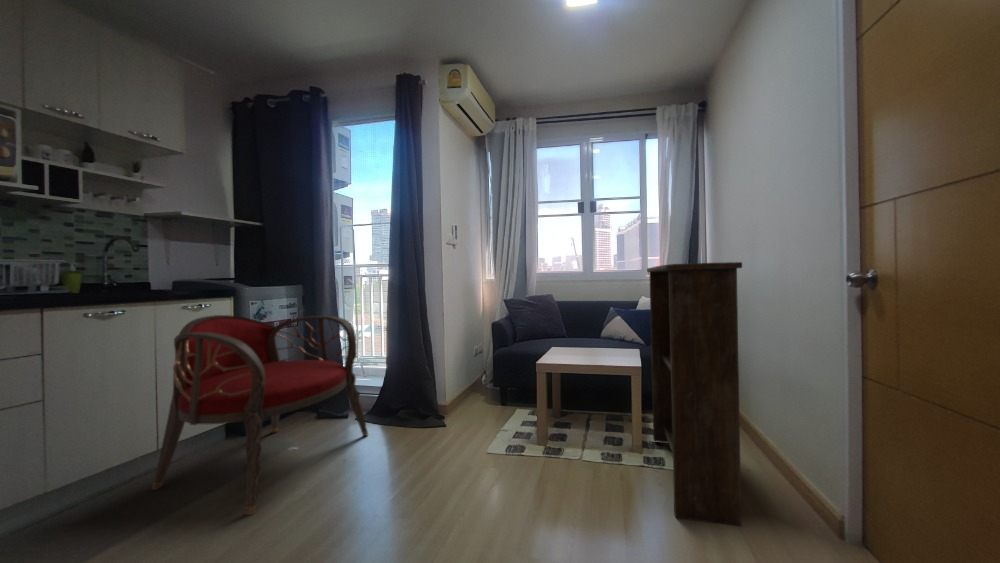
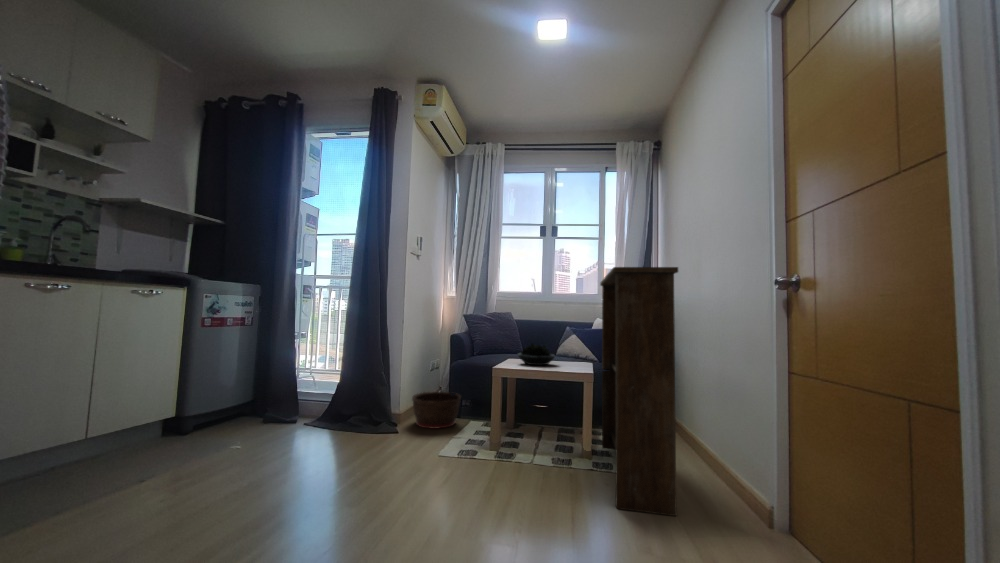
armchair: present [152,315,368,516] -> none [67,304,316,506]
succulent plant: none [560,334,601,357] -> present [518,344,555,365]
basket: none [456,380,505,419] -> present [412,392,461,428]

